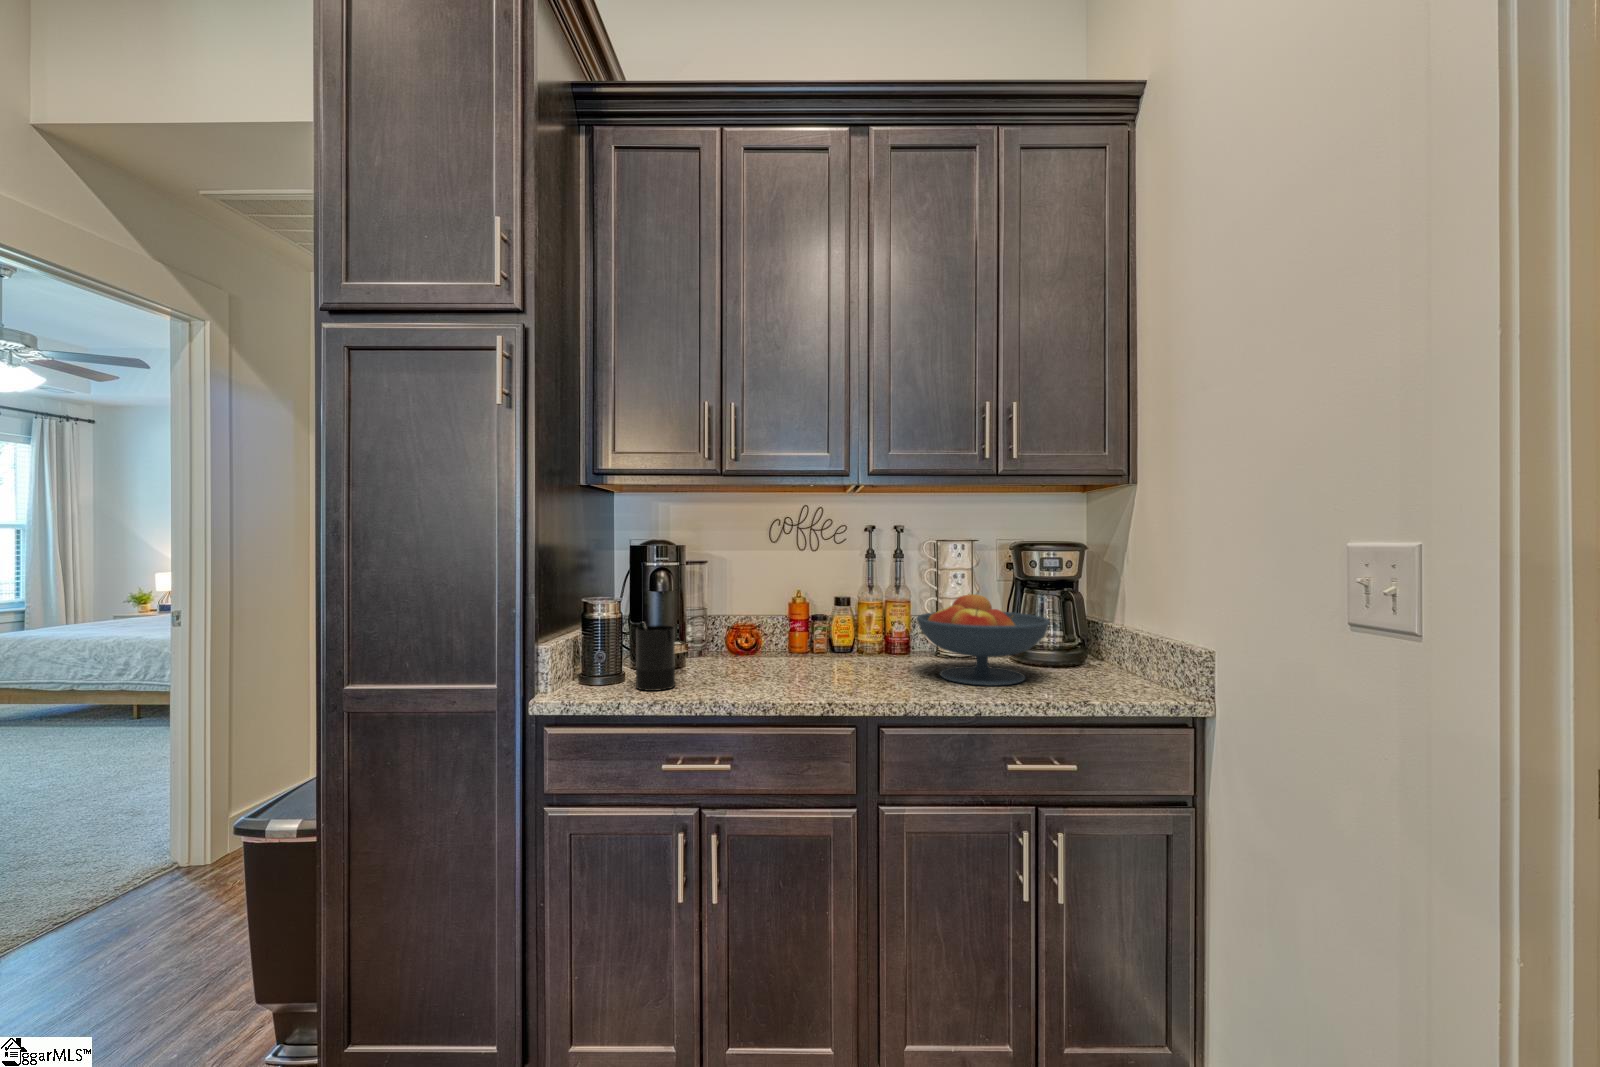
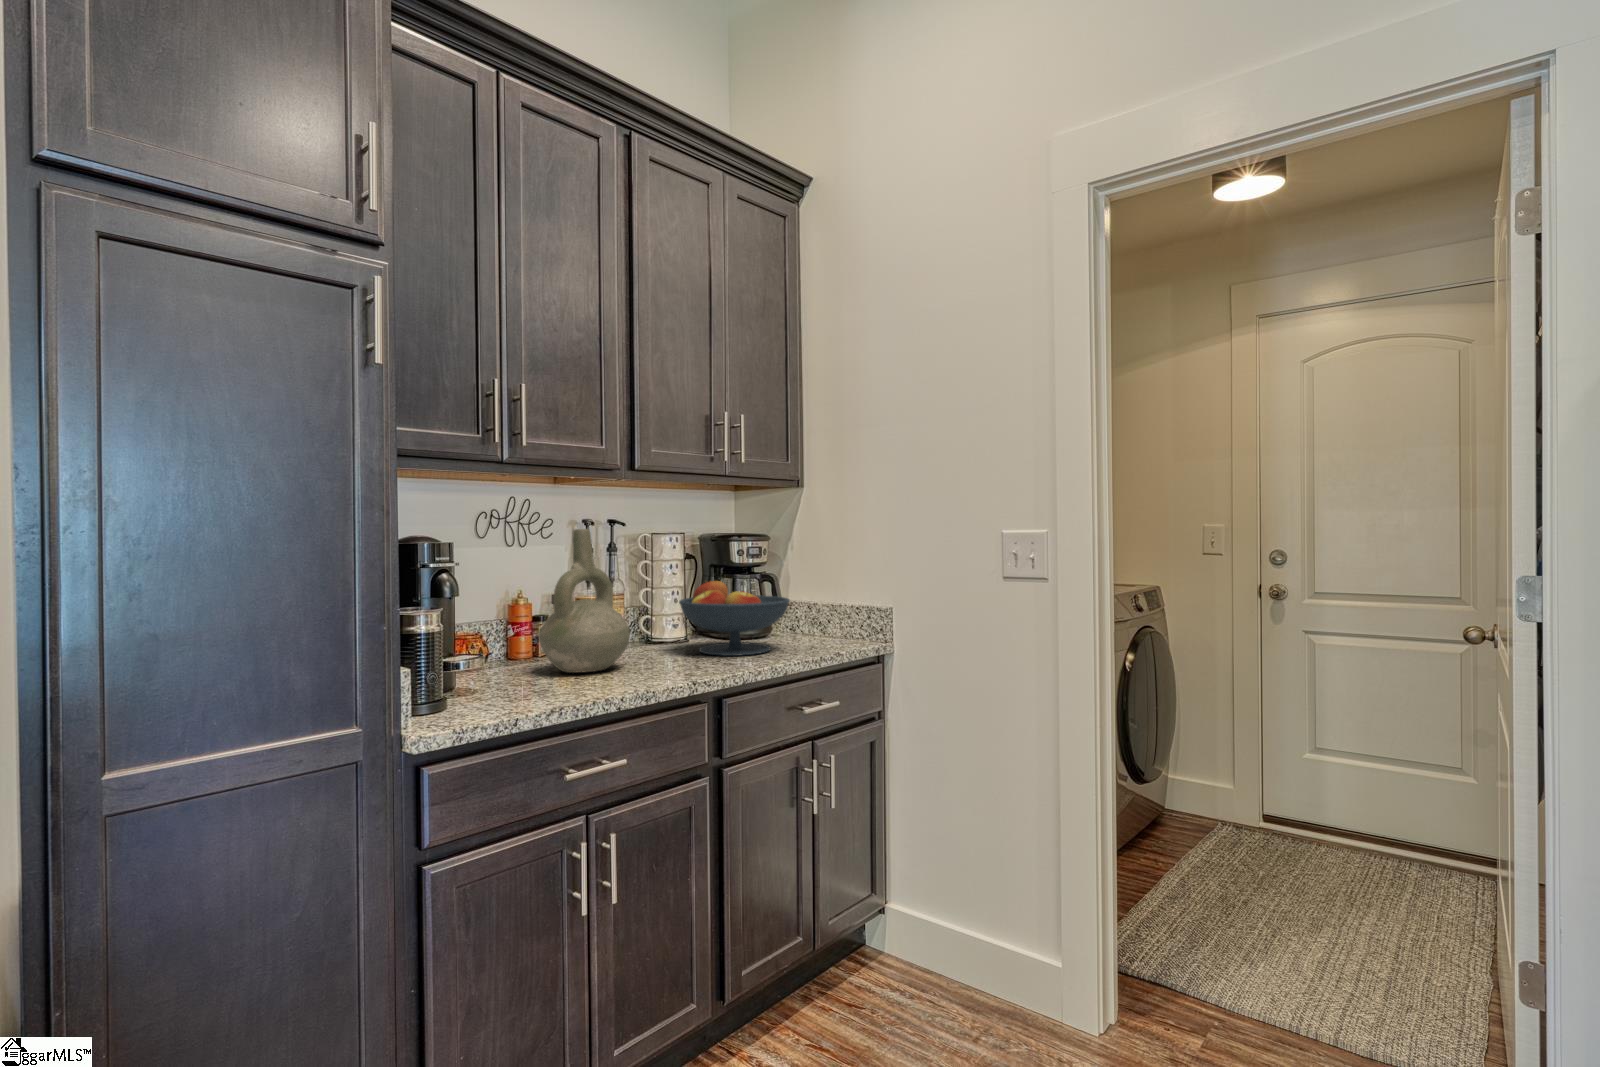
decorative vase: none [758,537,843,674] -> present [539,529,630,673]
candle: present [636,622,675,691] -> none [467,628,521,707]

